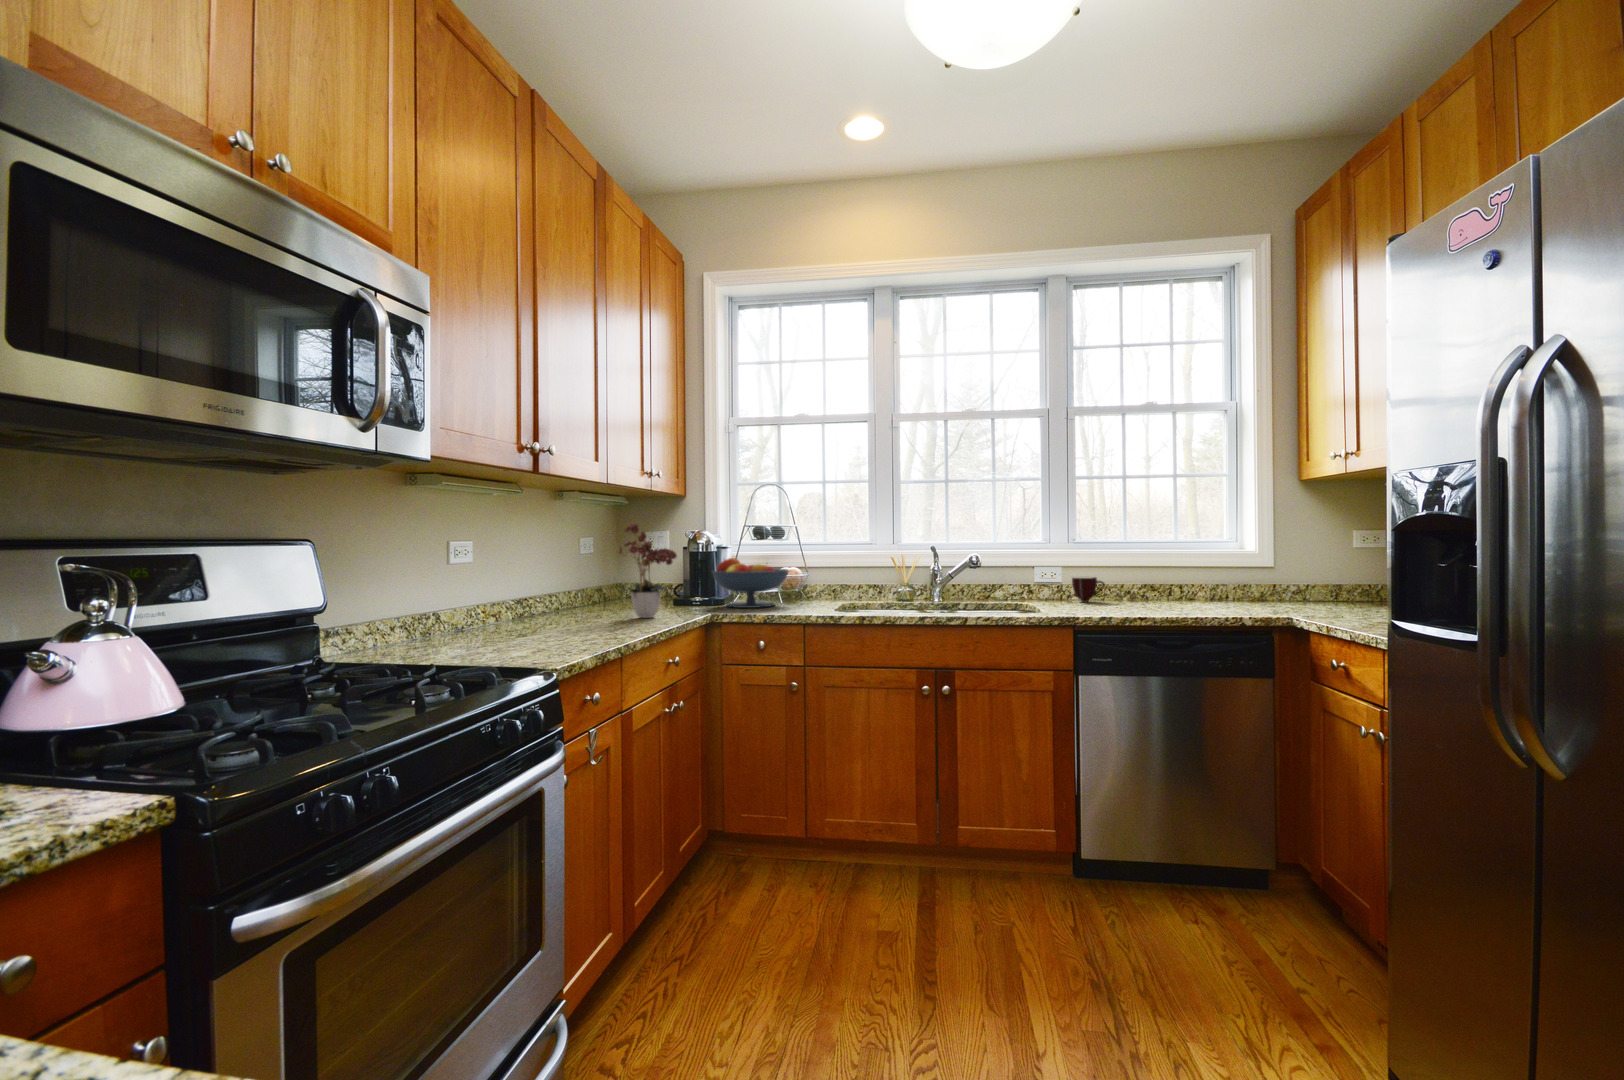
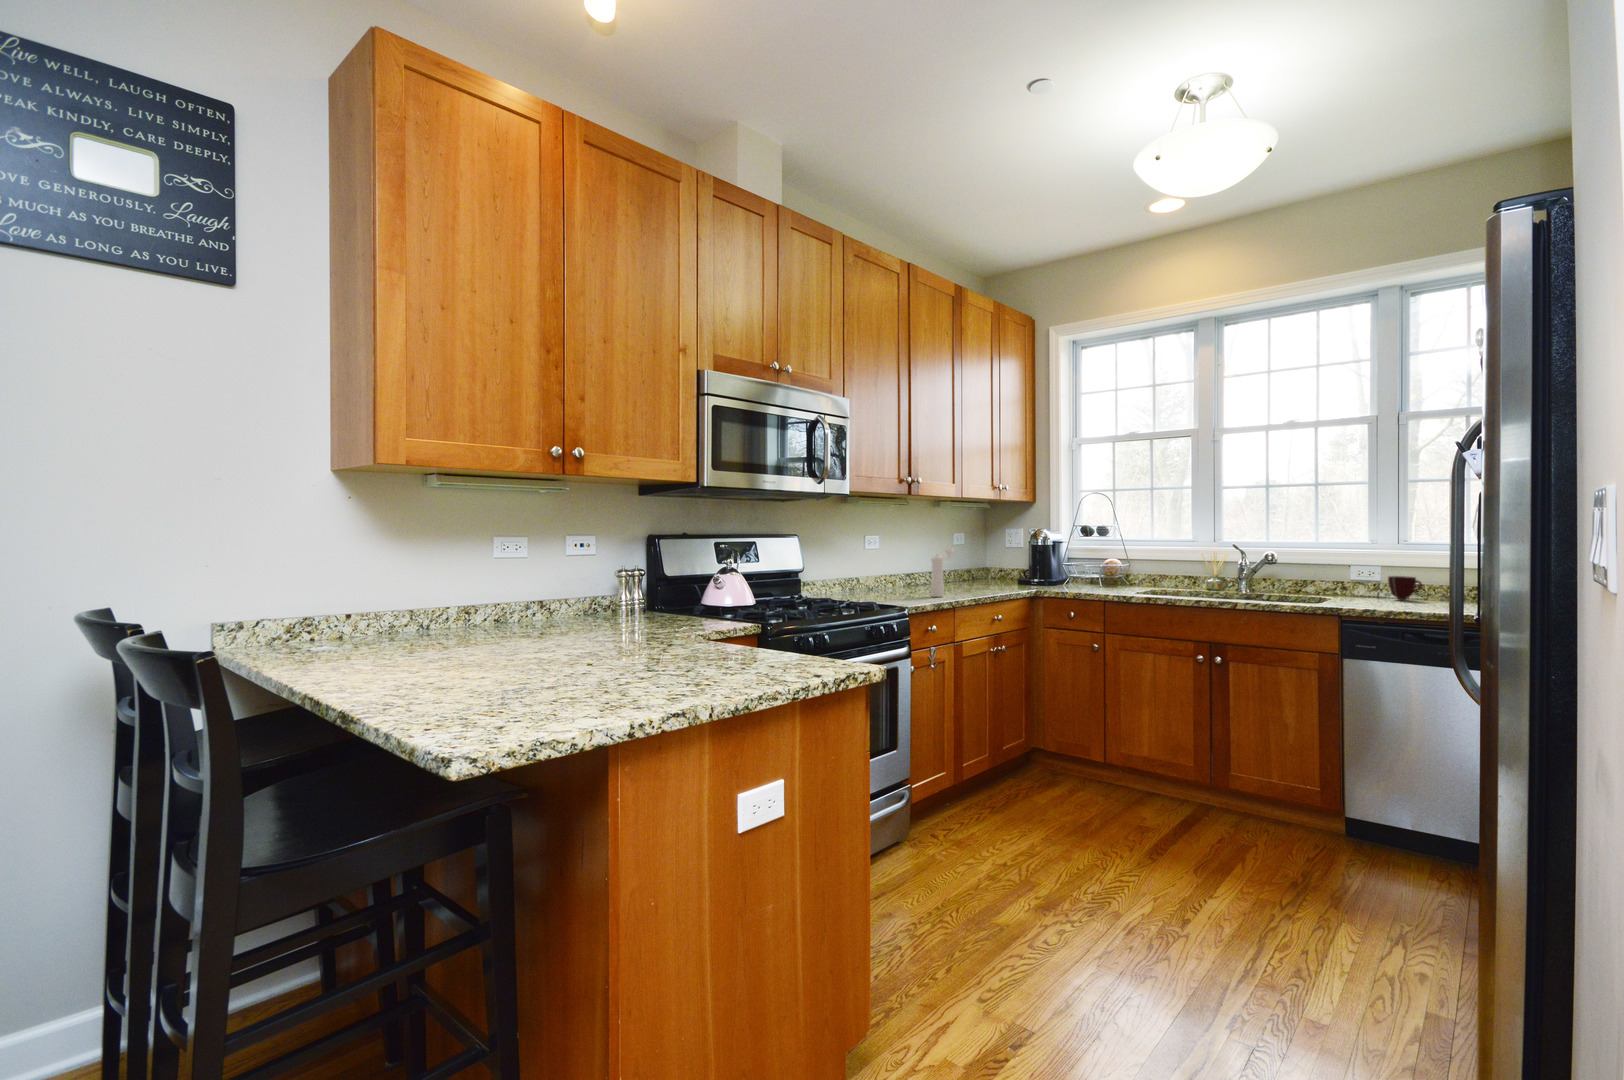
flower arrangement: present [619,524,677,618] -> none [968,522,1015,590]
fruit bowl: present [712,558,788,608] -> none [1046,550,1109,589]
pepper mill: none [575,559,610,639] -> present [931,548,954,597]

